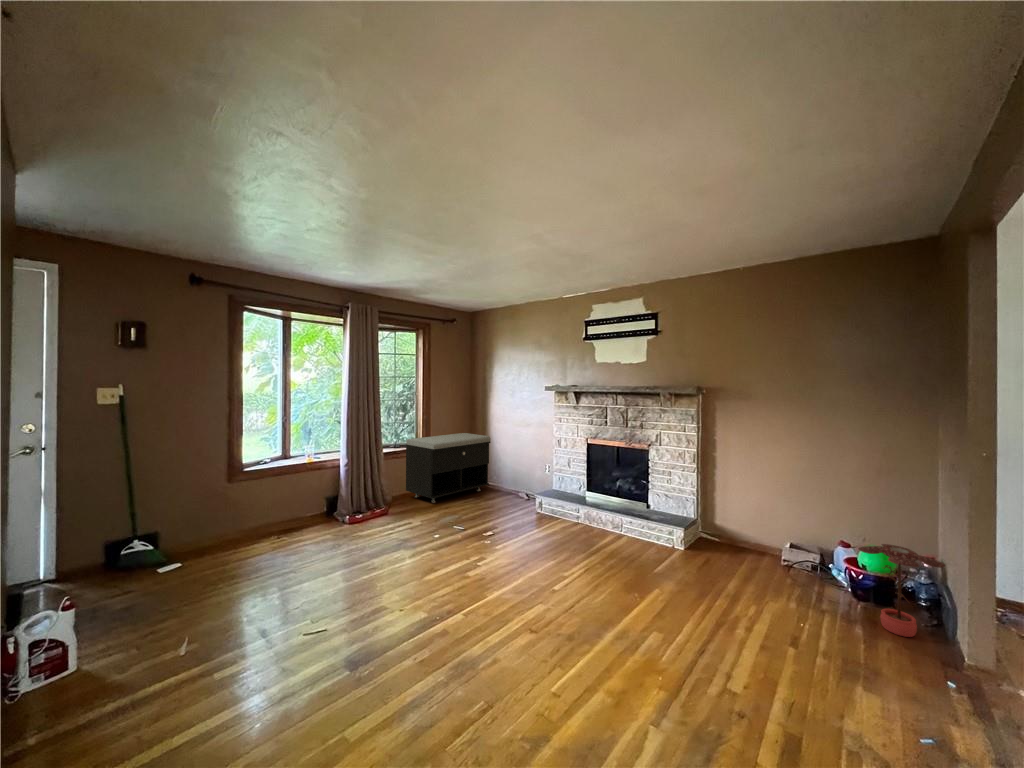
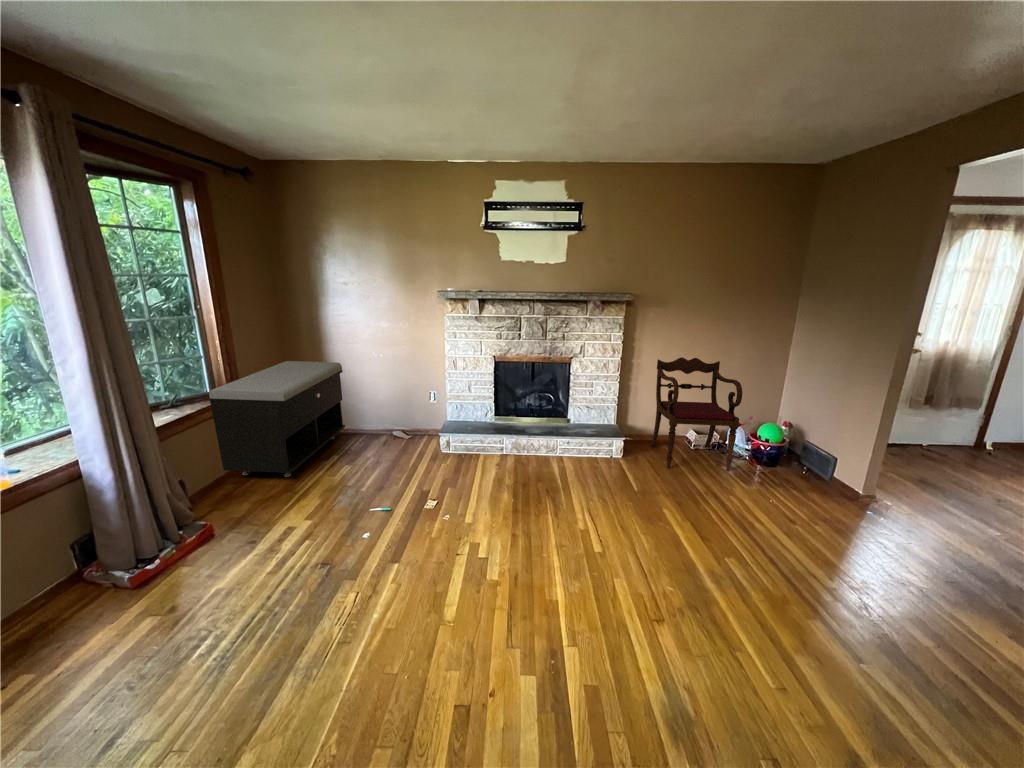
armchair: none [719,454,816,592] -> present [651,357,742,471]
potted plant: present [858,544,945,637] -> none [788,424,840,487]

